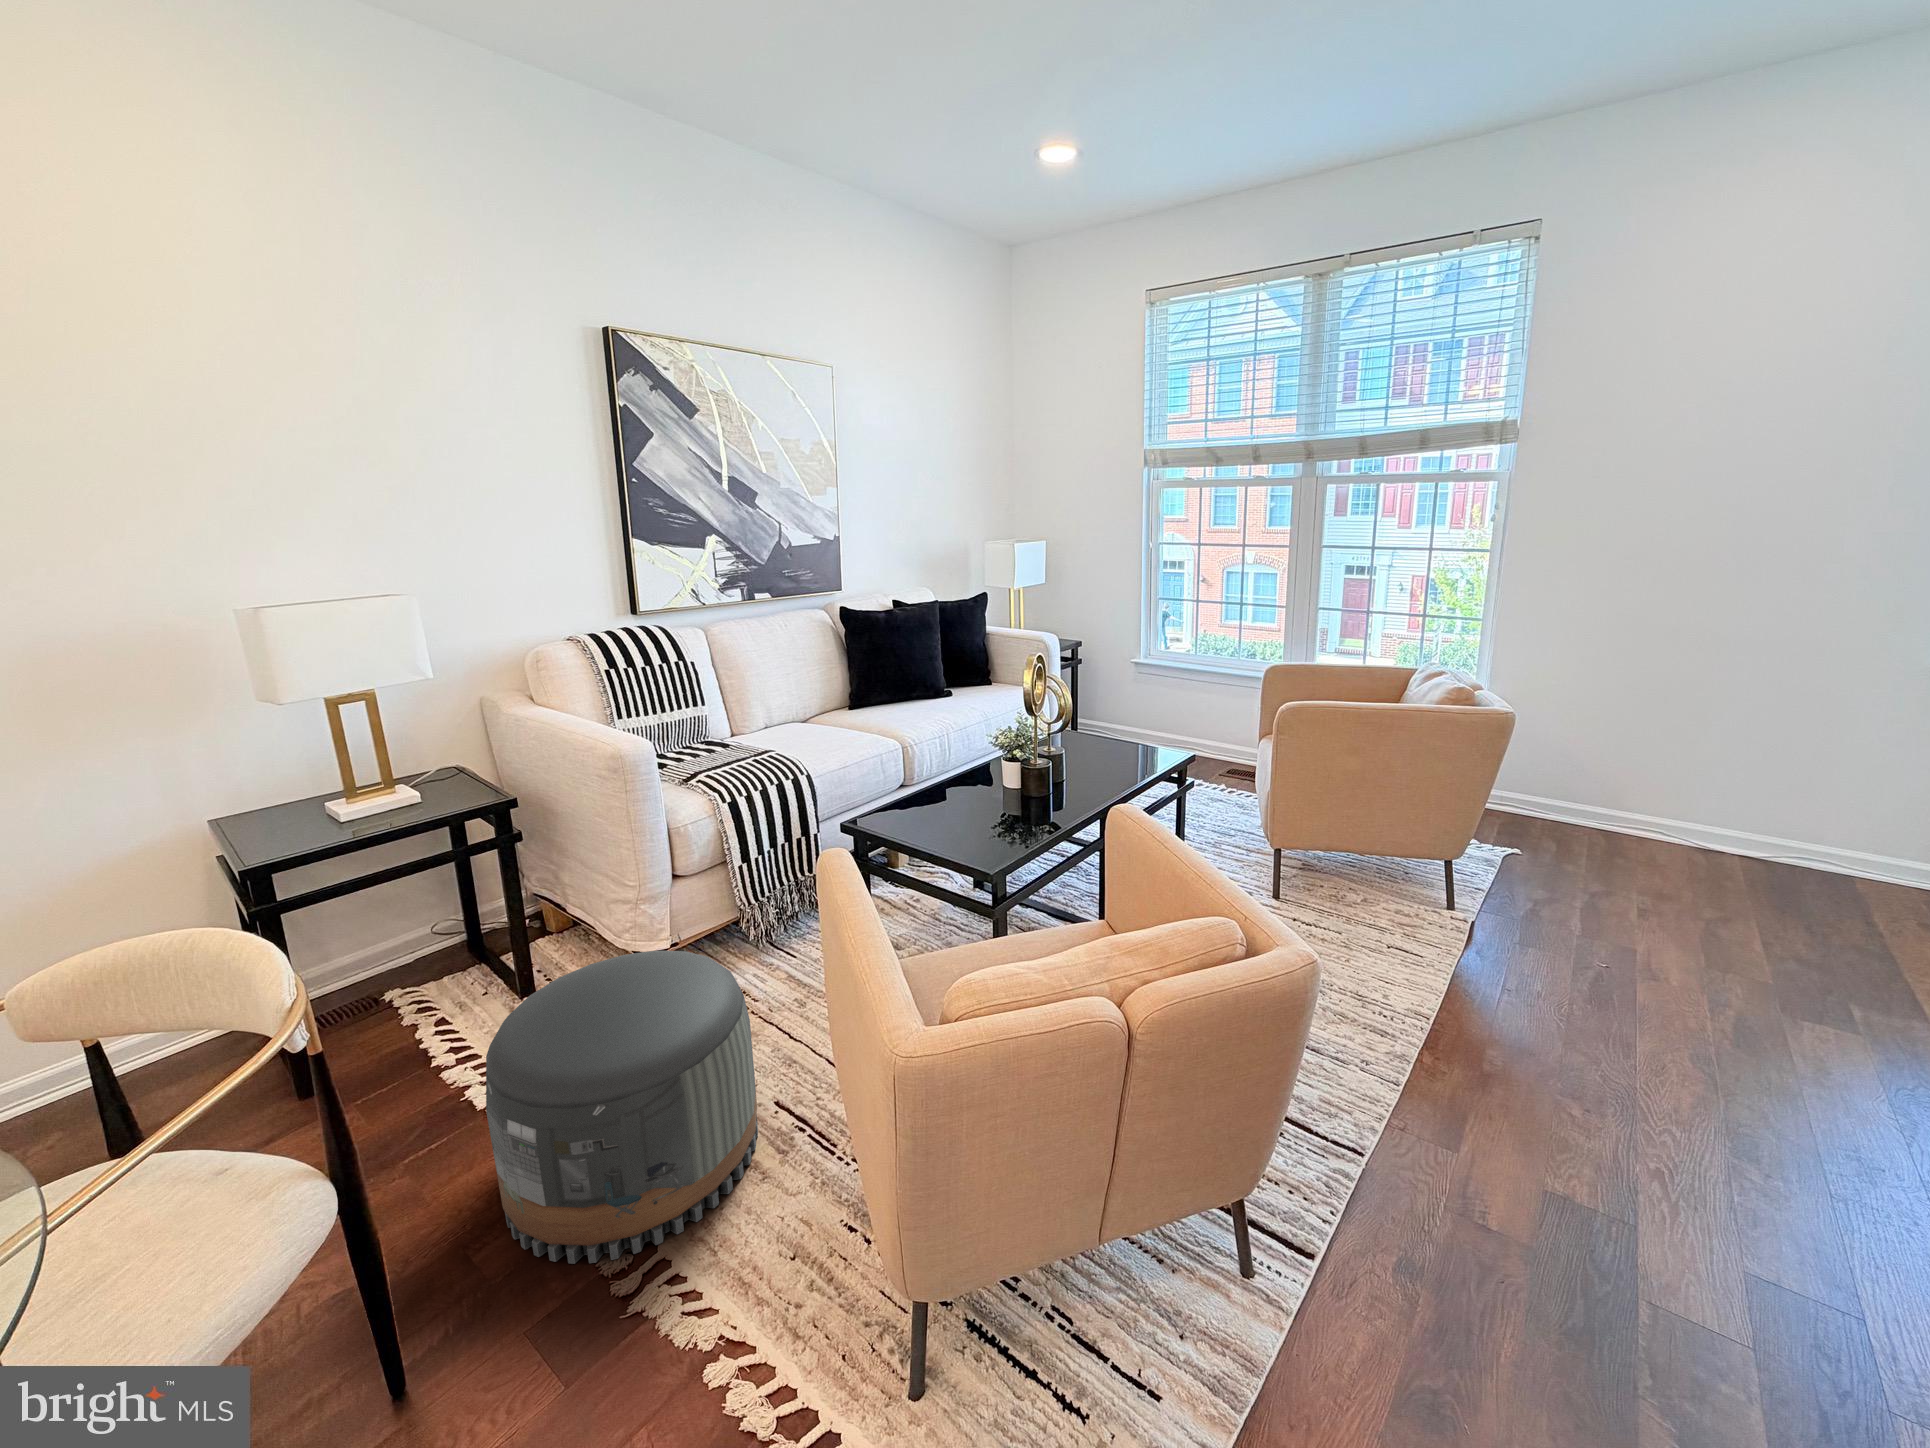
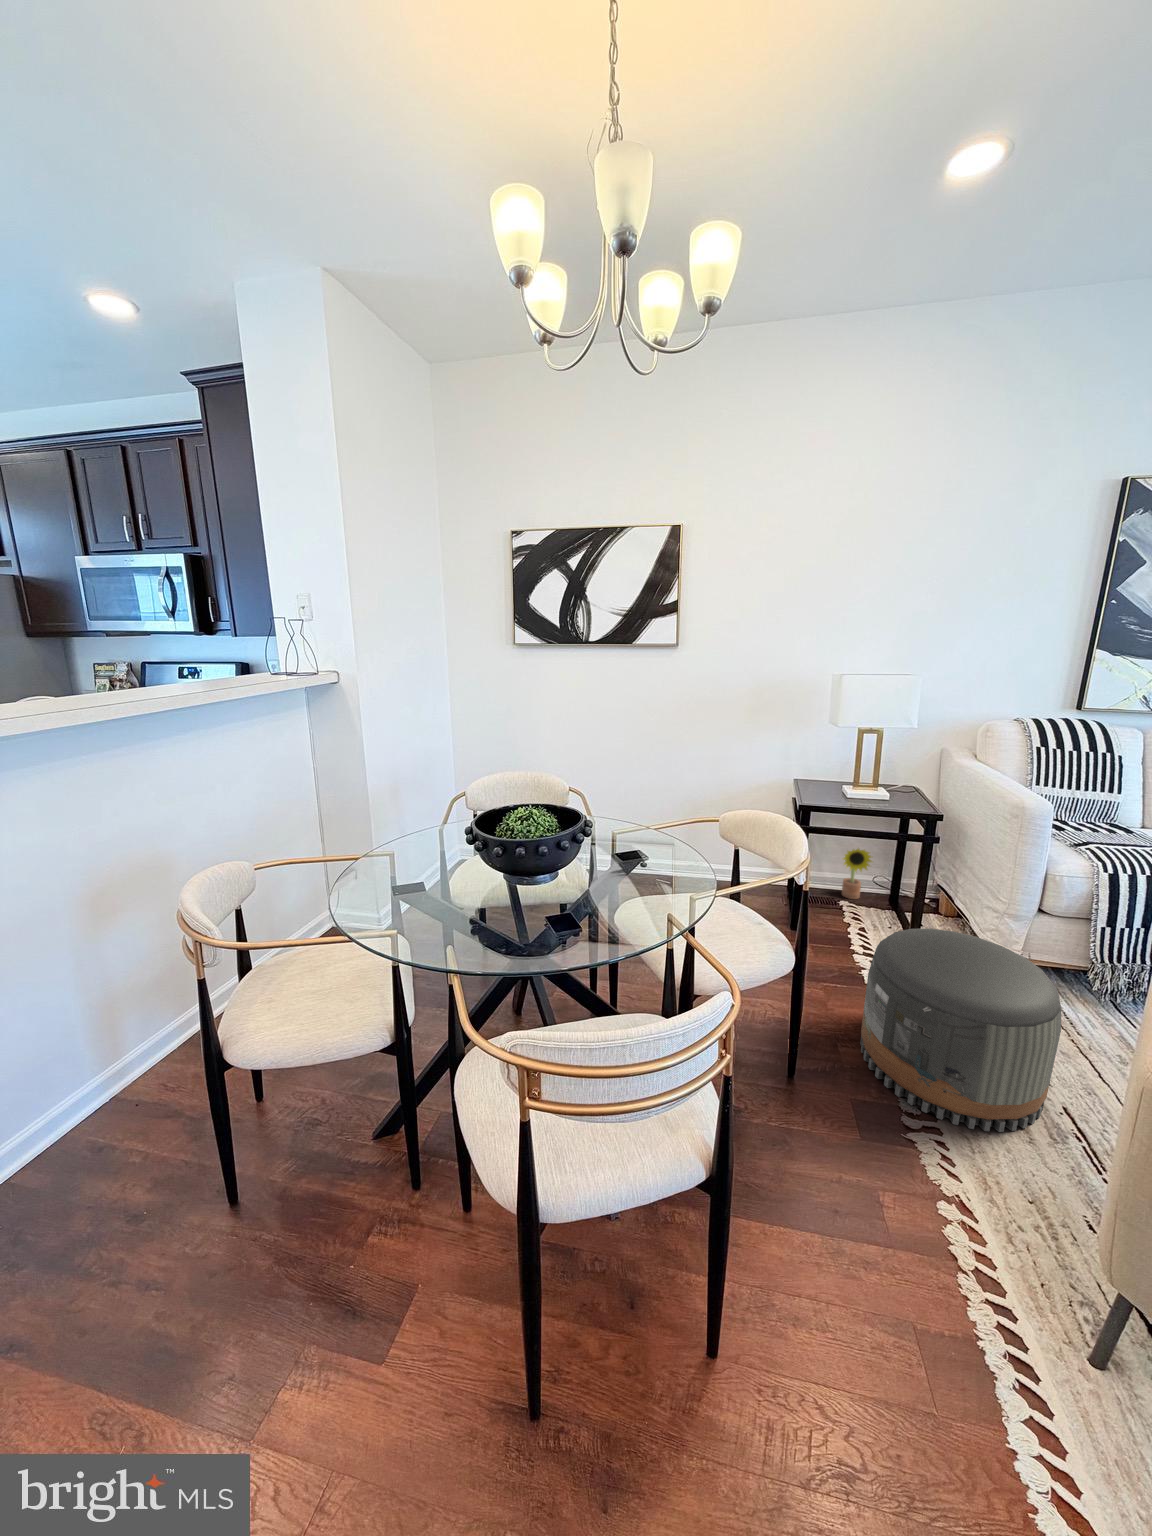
decorative plant: none [363,892,426,985] -> present [842,849,872,899]

